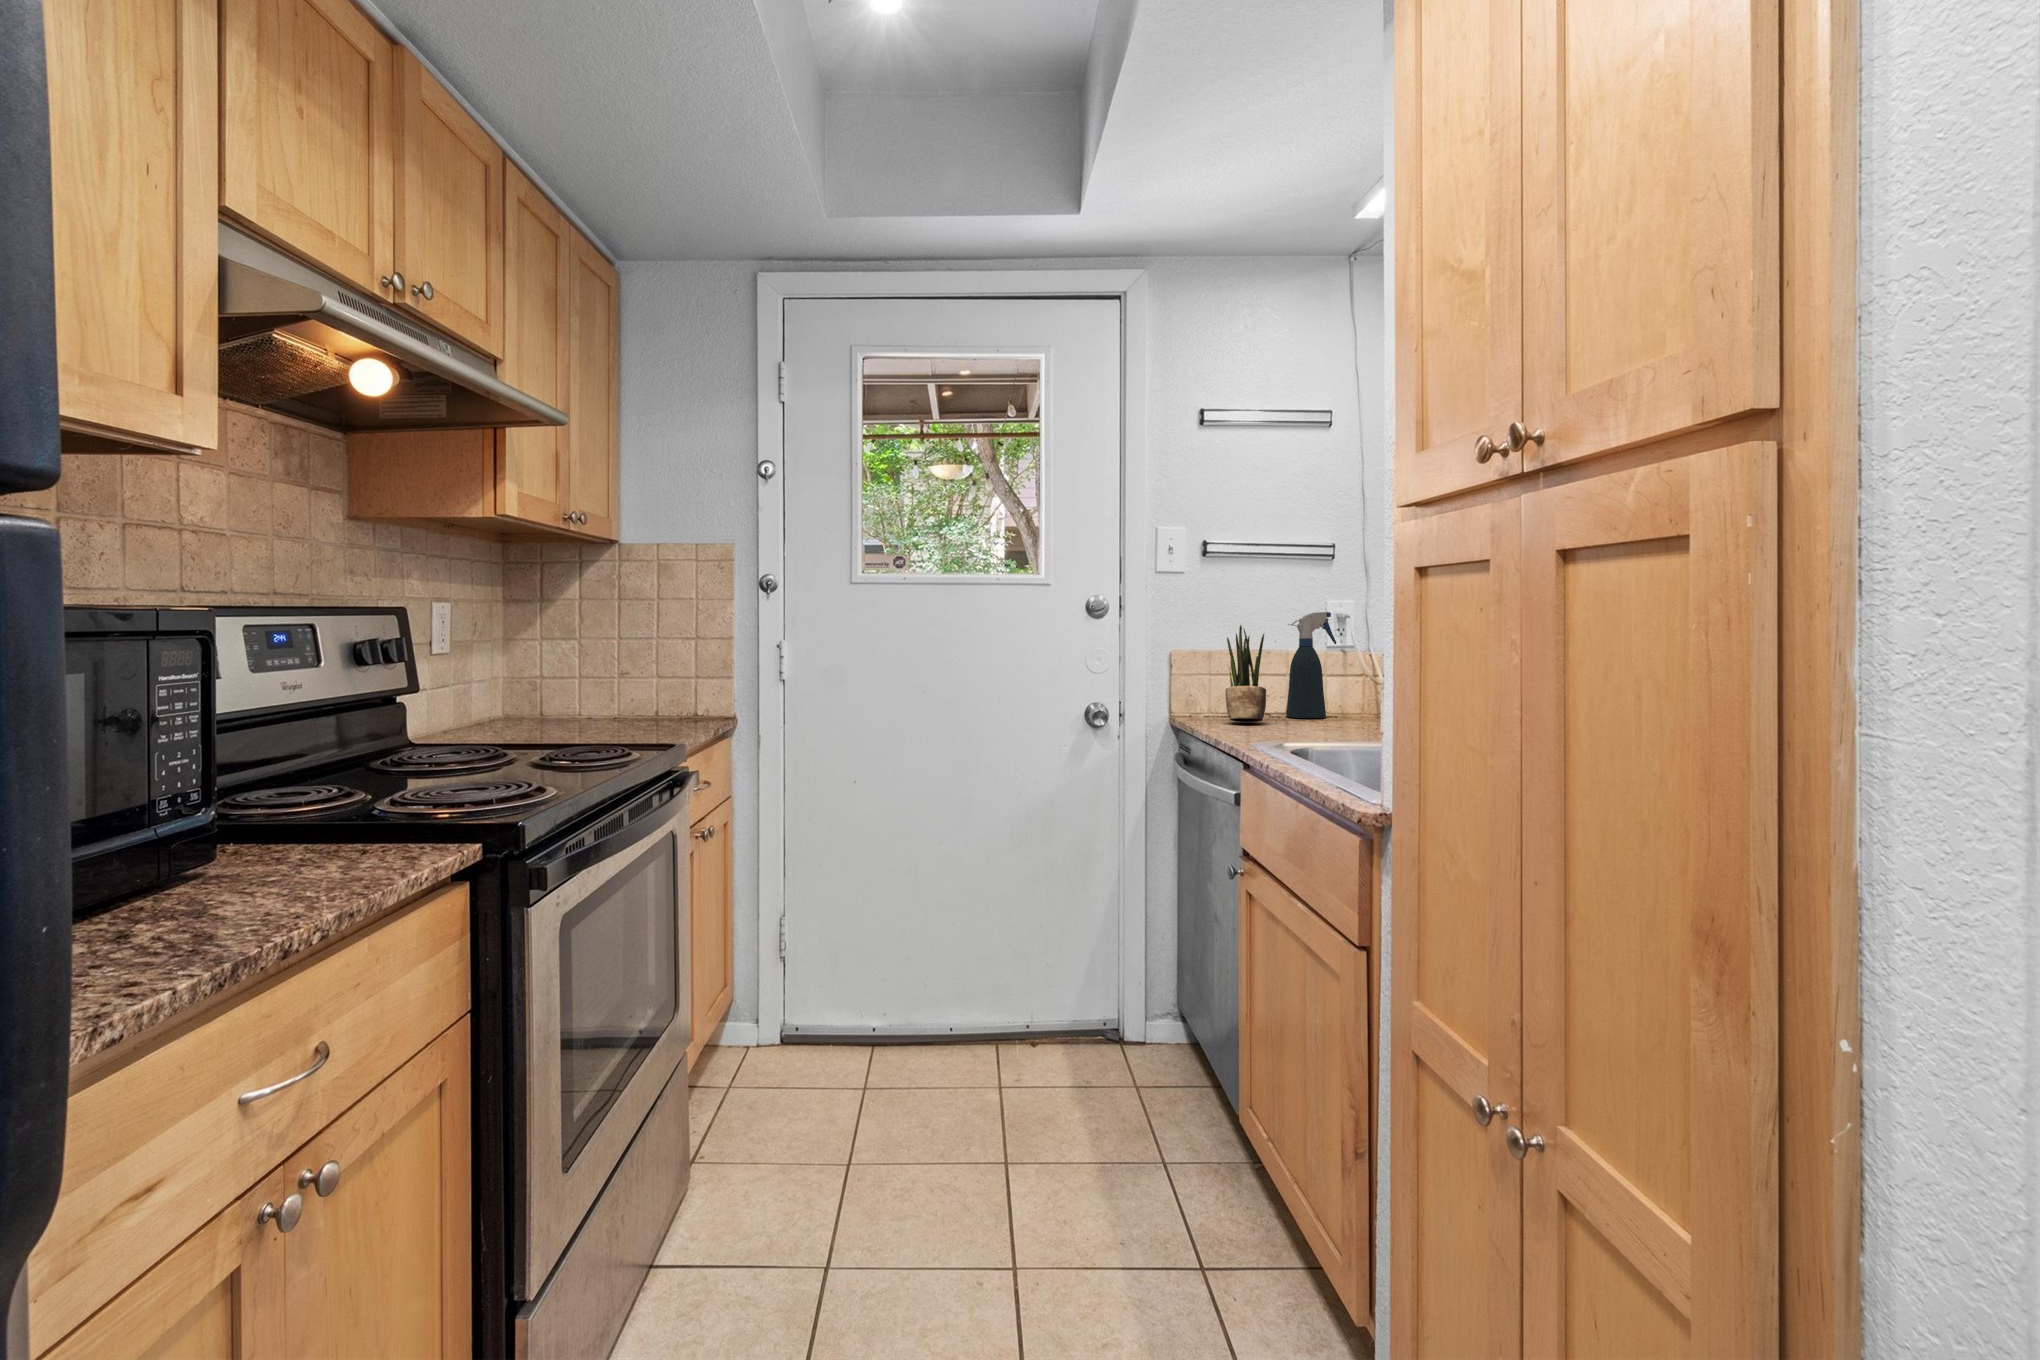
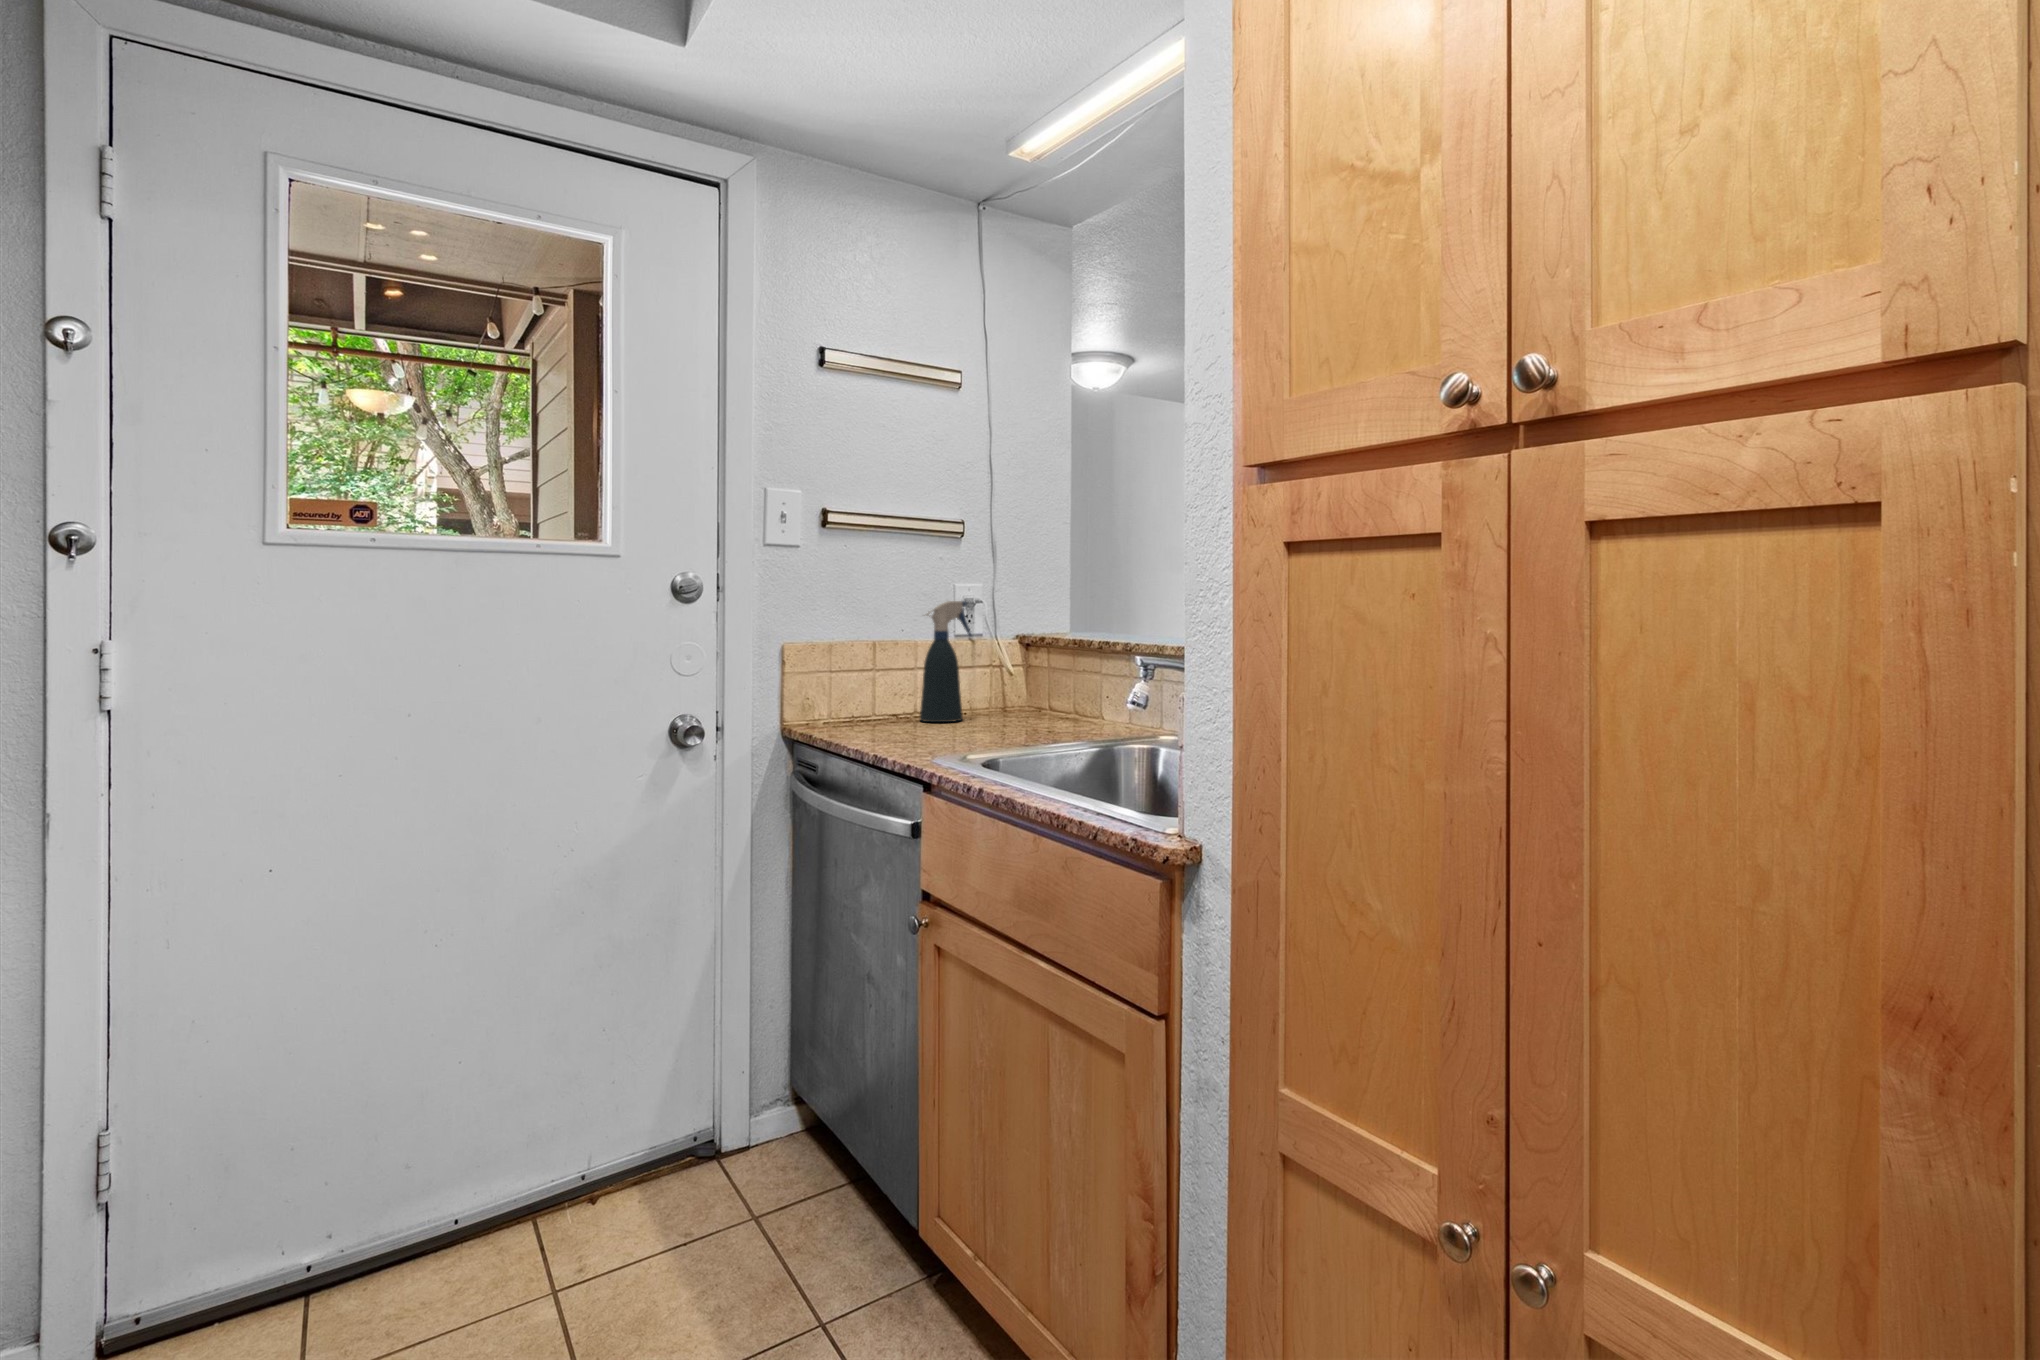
potted plant: present [1225,625,1266,722] -> none [862,614,910,731]

